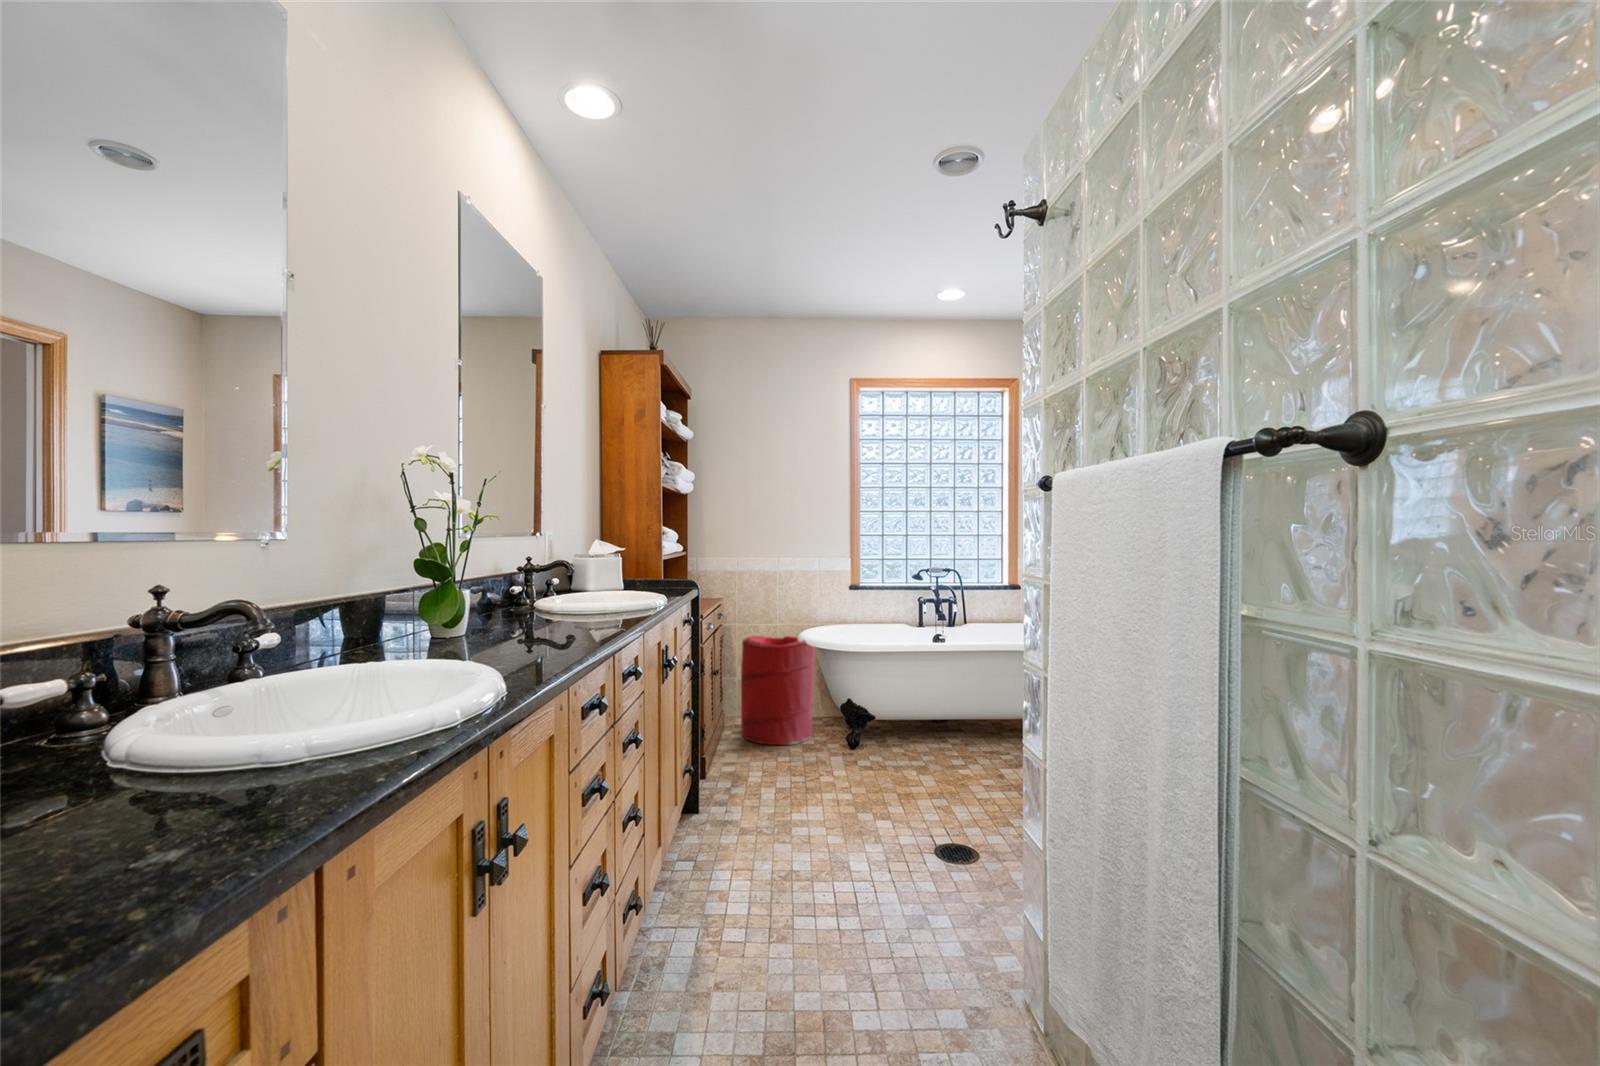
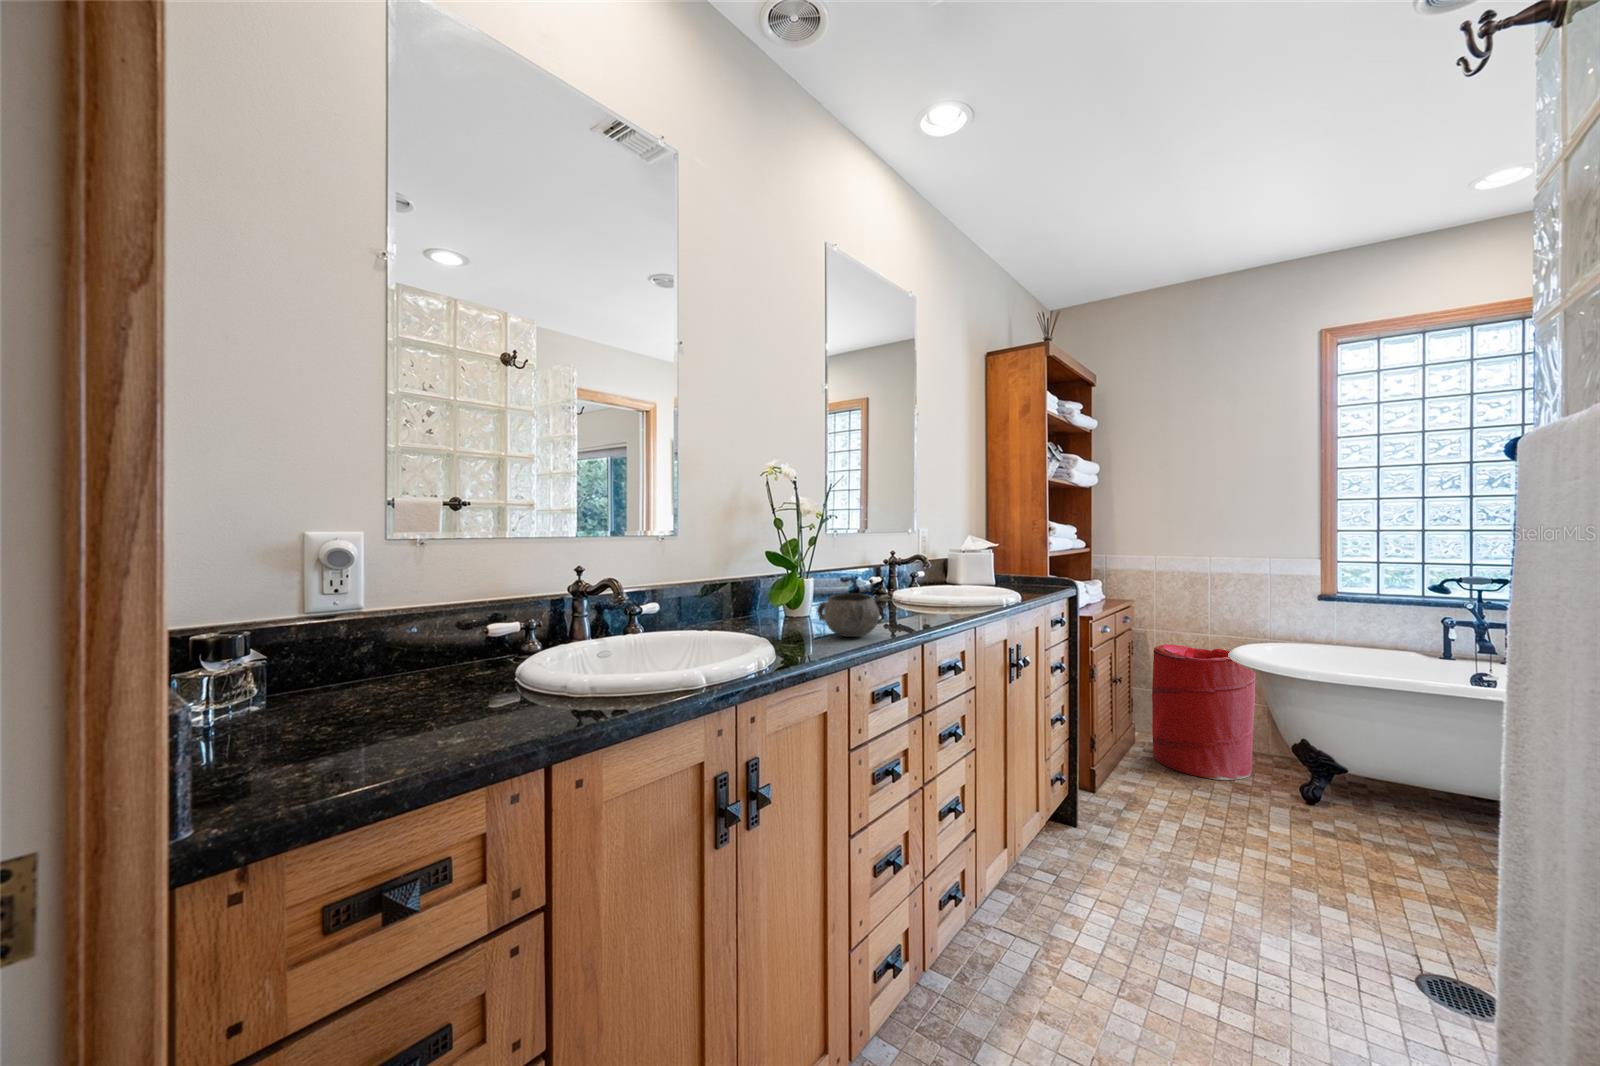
decorative bowl: none [506,603,581,652] -> present [817,593,880,637]

